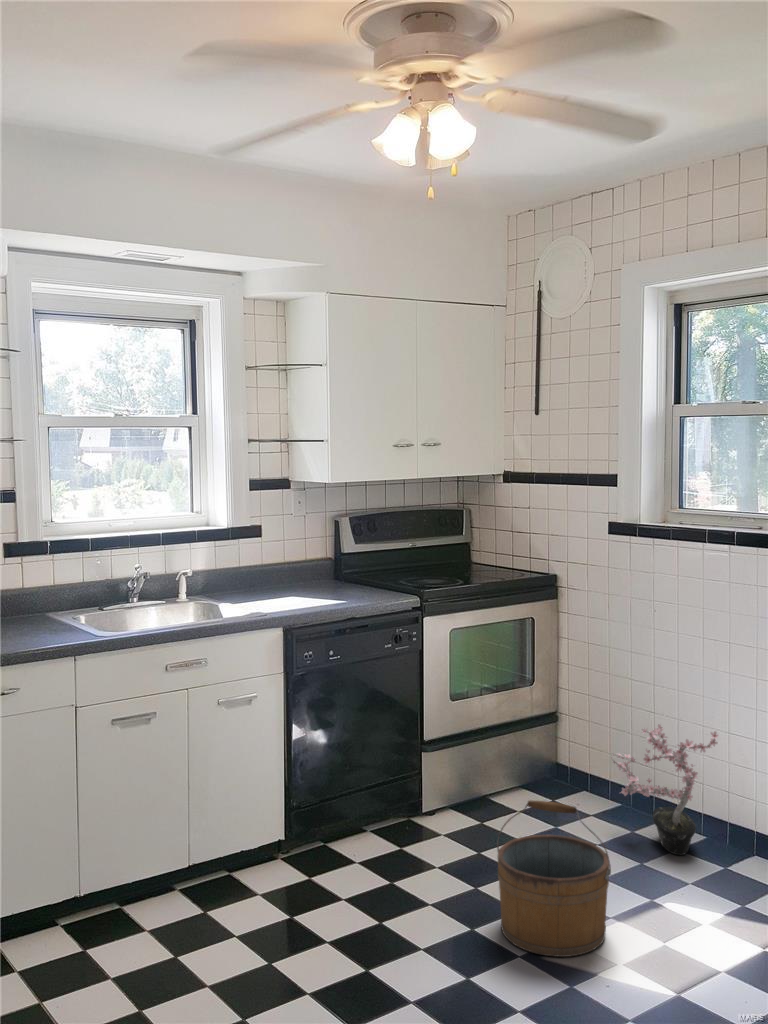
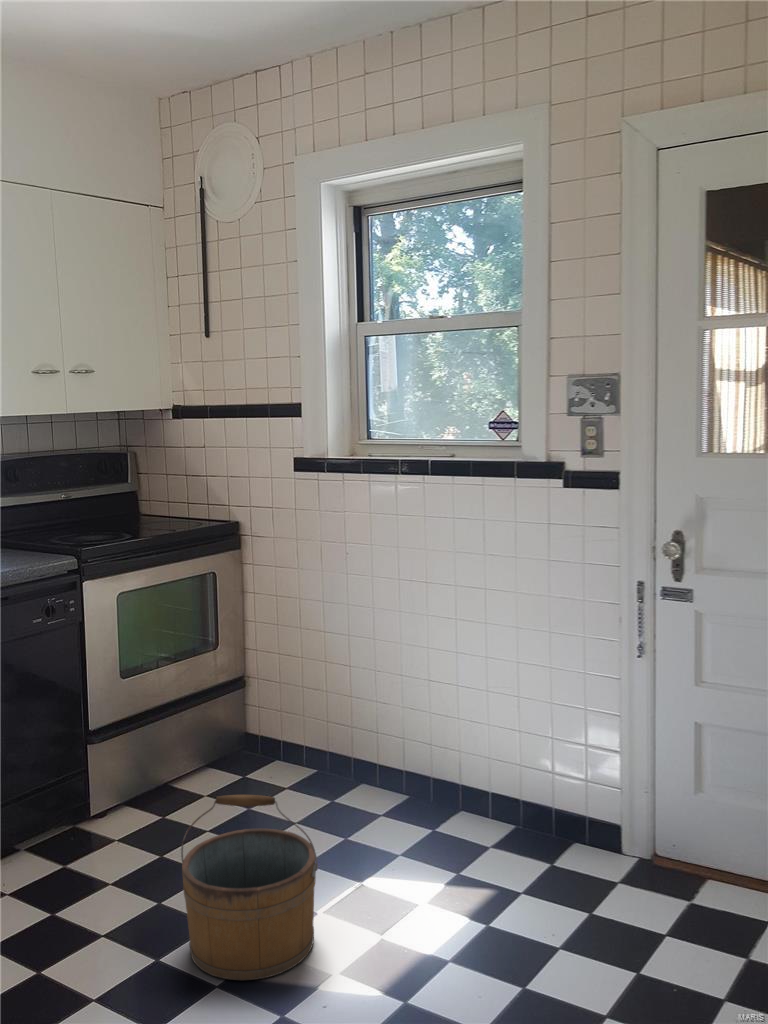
potted plant: present [611,724,718,855] -> none [303,671,428,822]

